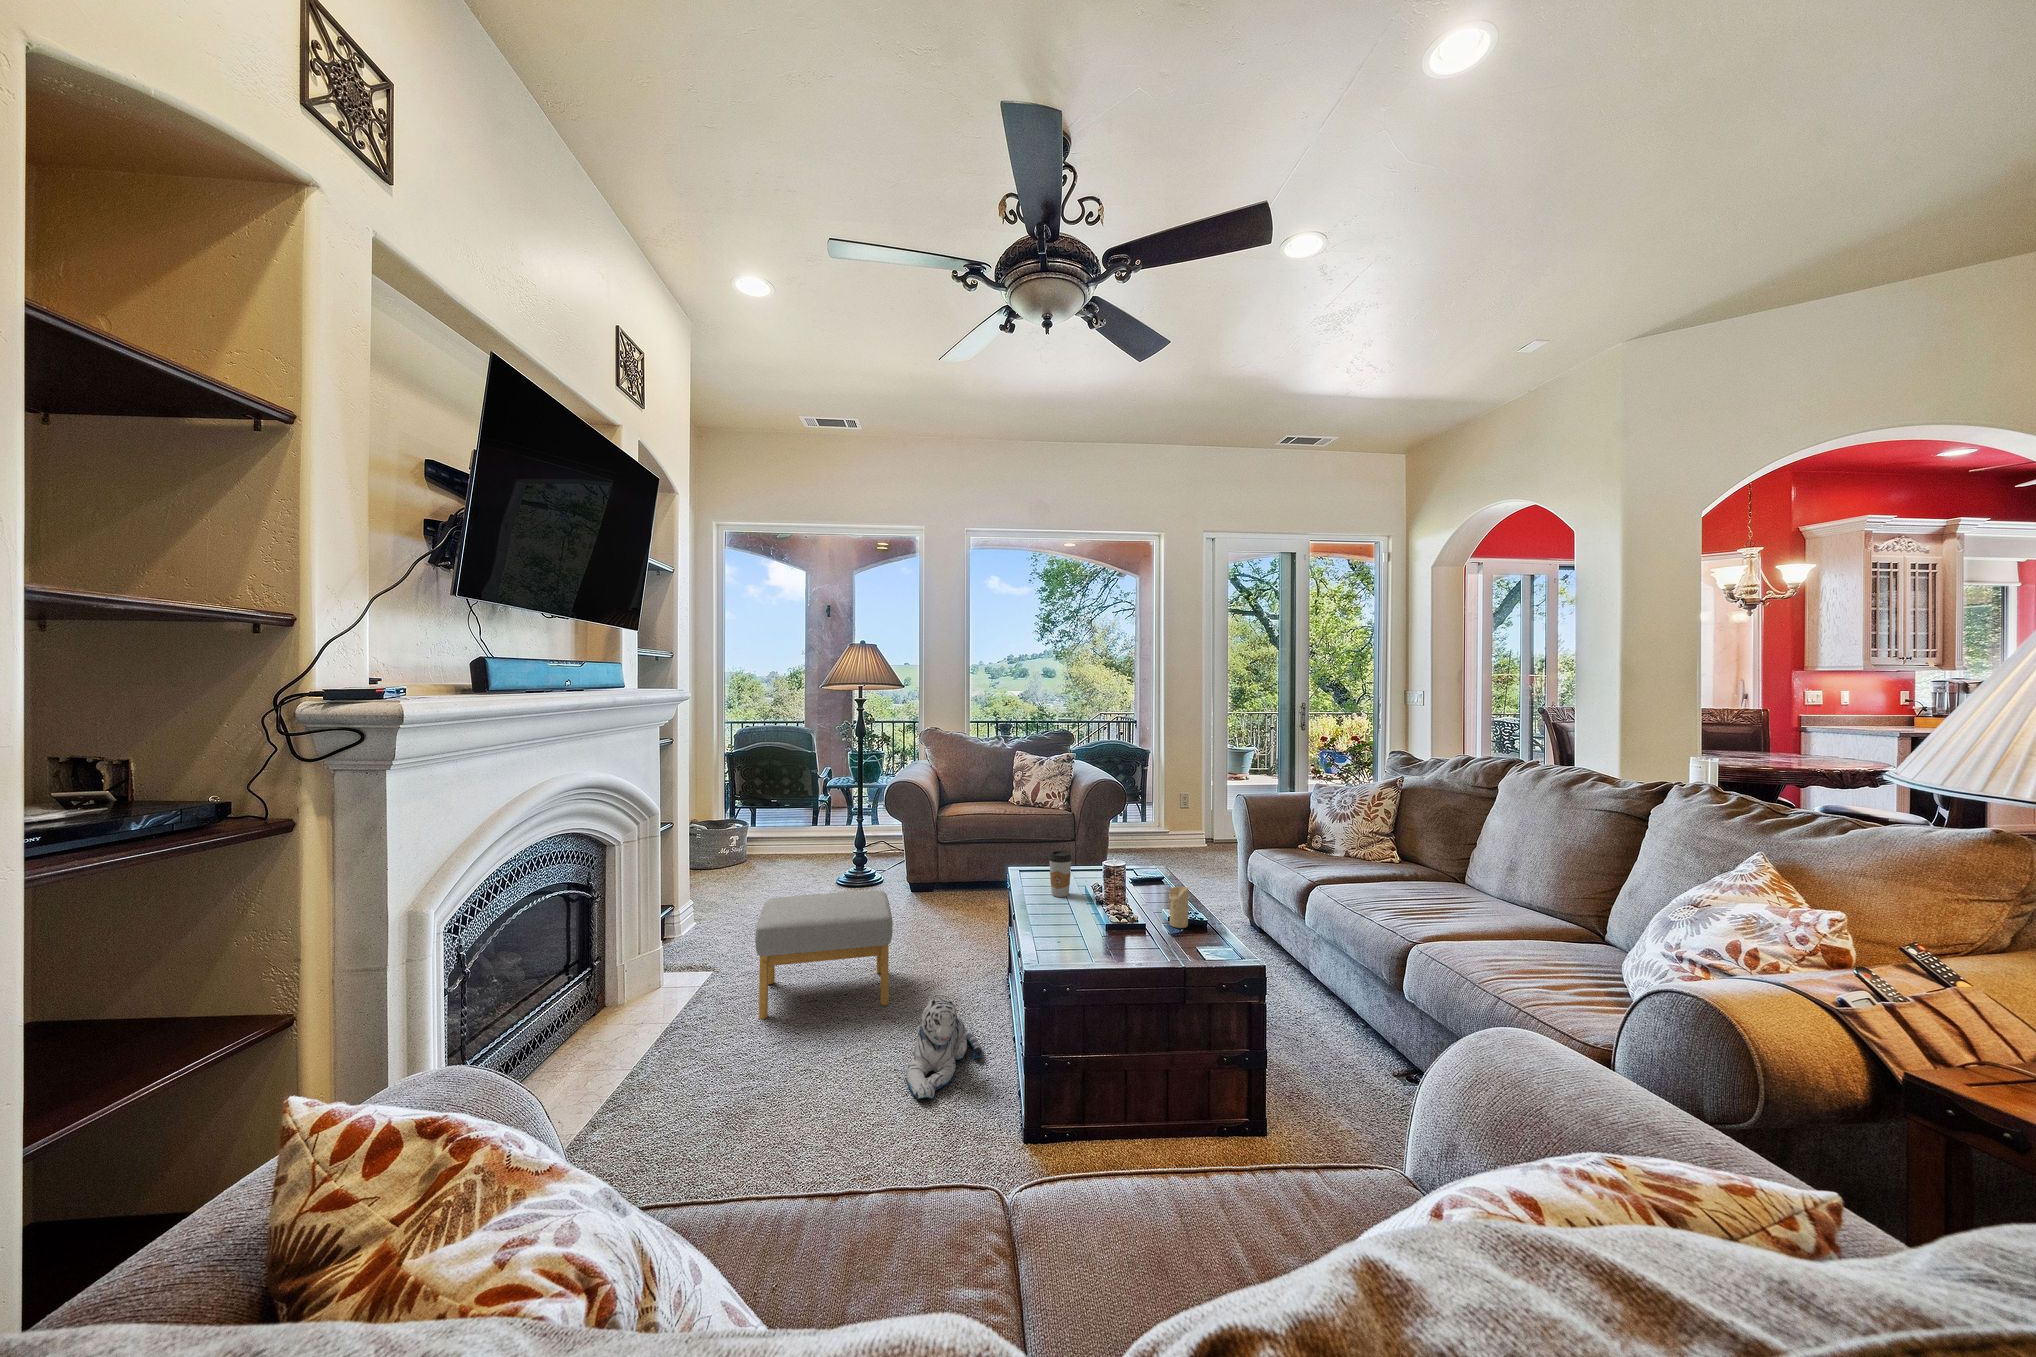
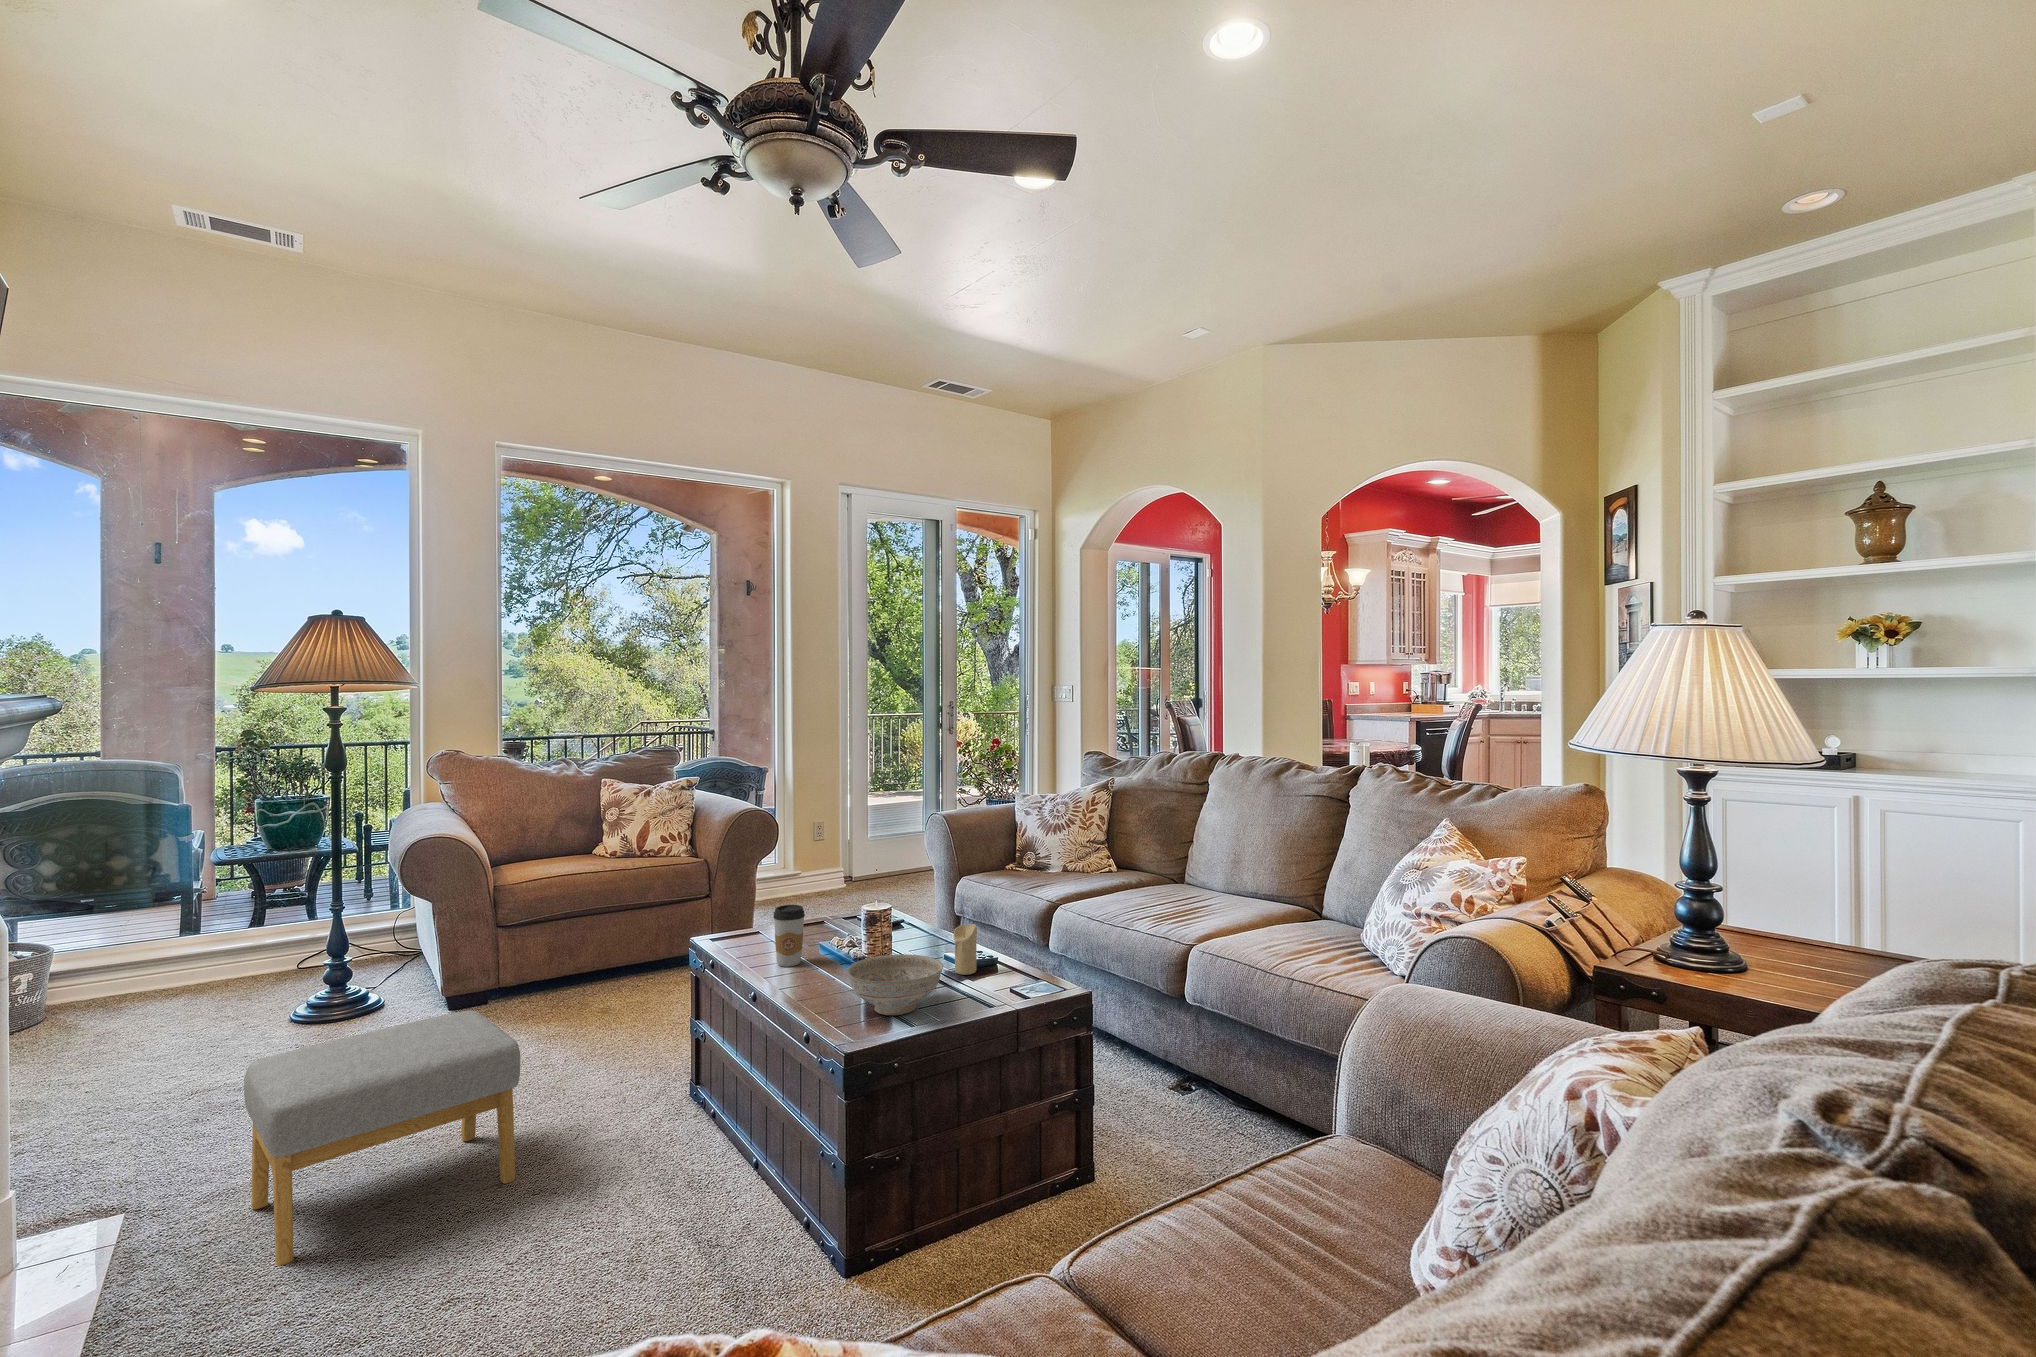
decorative bowl: none [1063,900,1139,948] -> present [847,954,943,1015]
plush toy: present [906,1000,981,1100] -> none [608,1137,714,1287]

